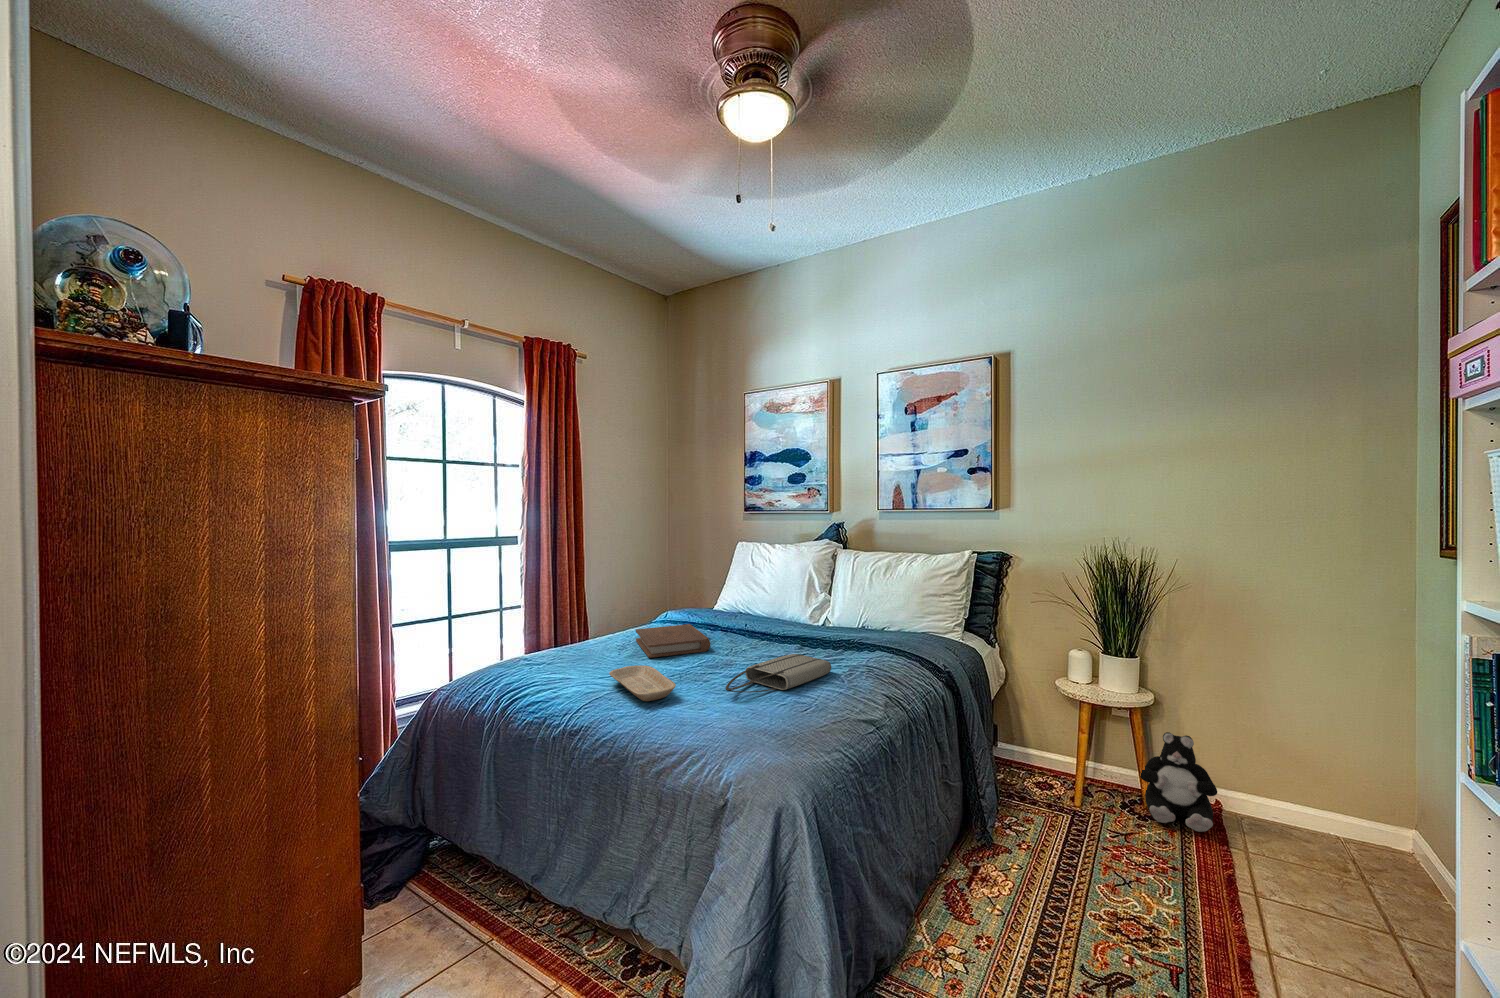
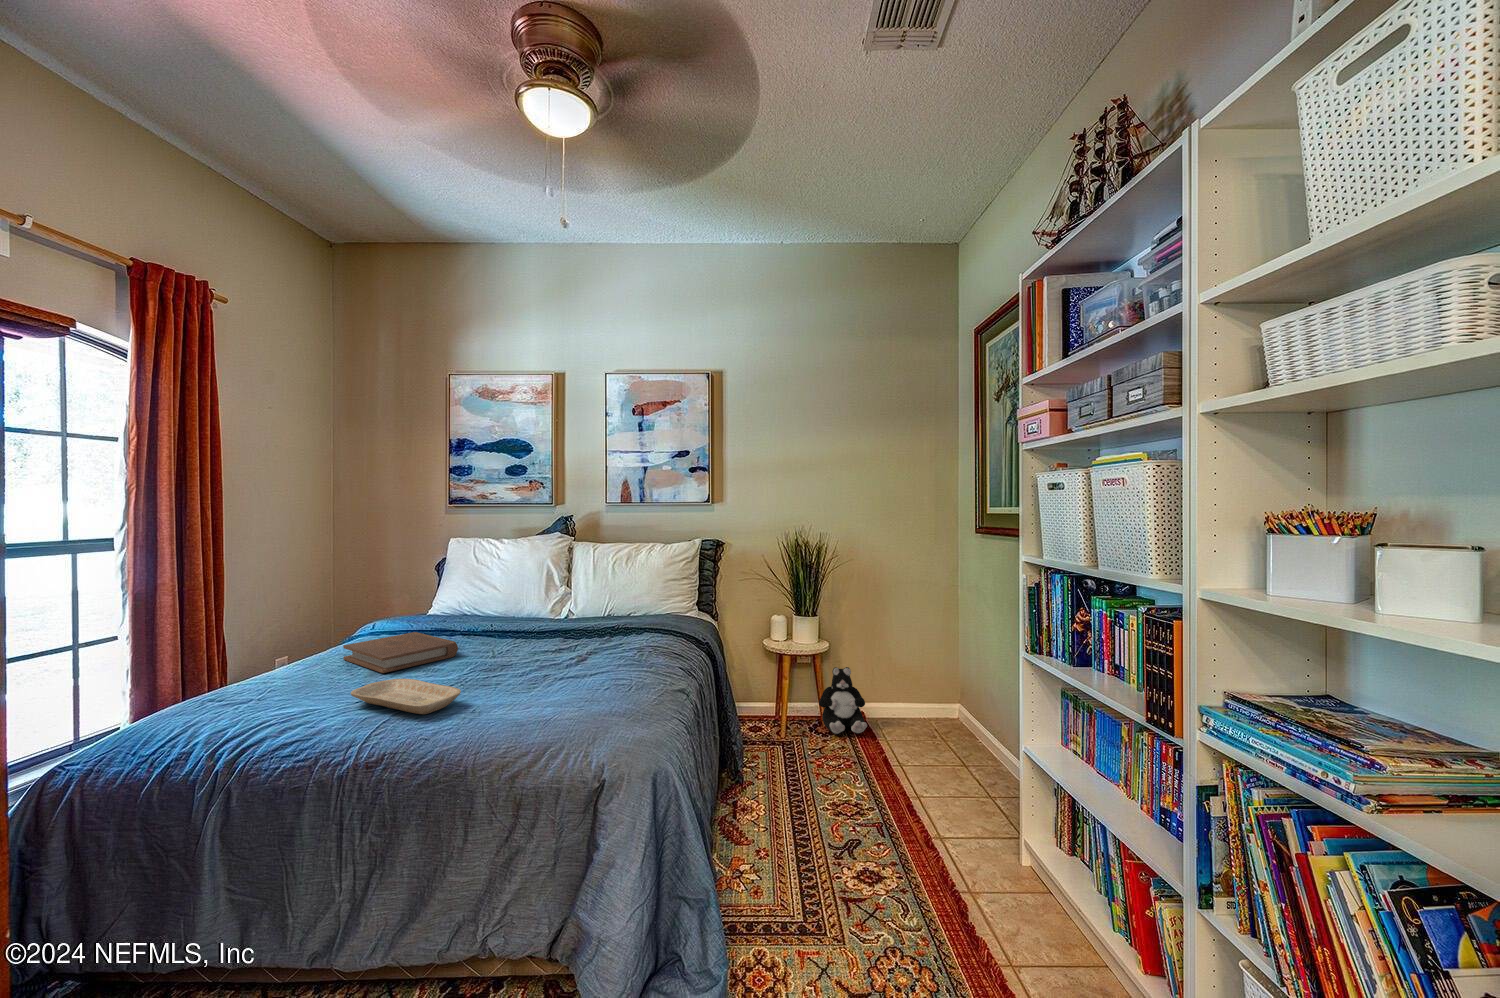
tote bag: present [726,654,831,692] -> none [522,643,612,685]

